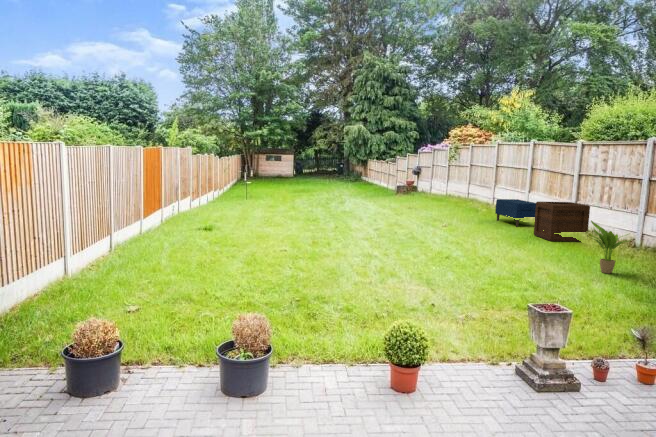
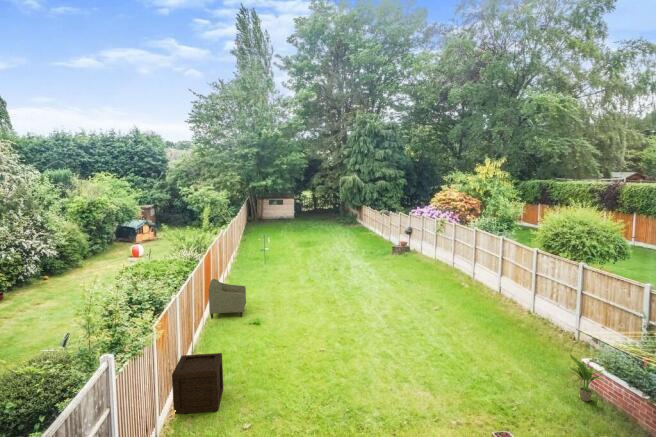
chair: none [177,179,222,221] -> present [209,279,246,319]
bench: present [495,199,536,227] -> none [484,284,523,315]
wooden crate: present [534,202,590,242] -> present [172,353,223,414]

